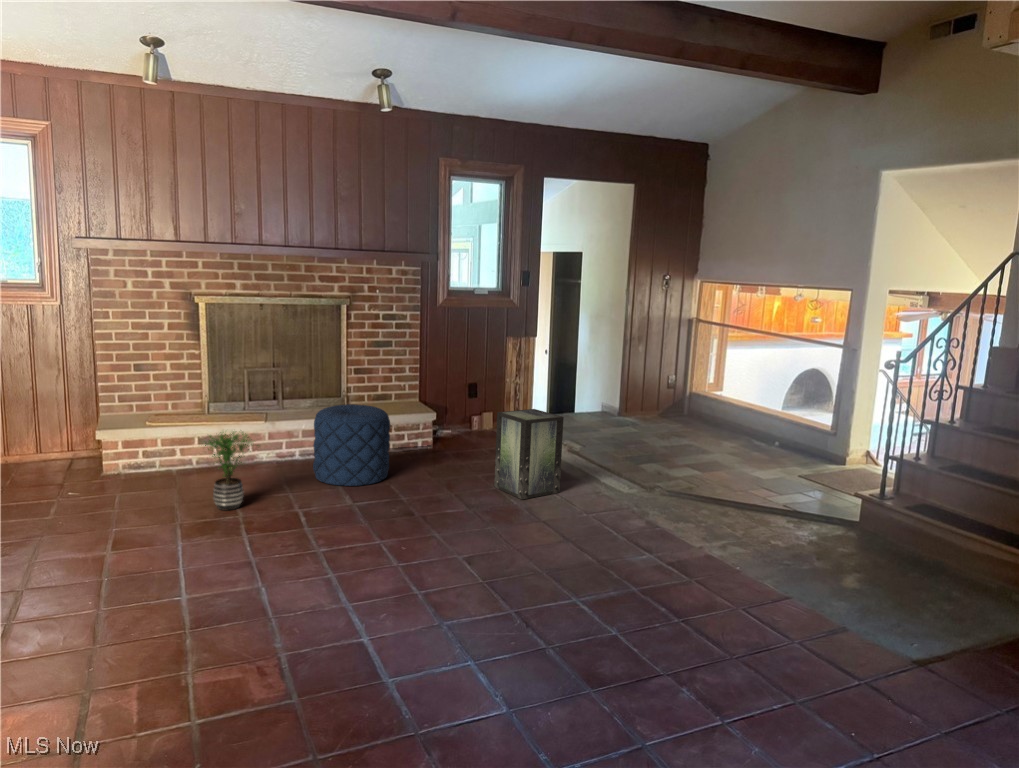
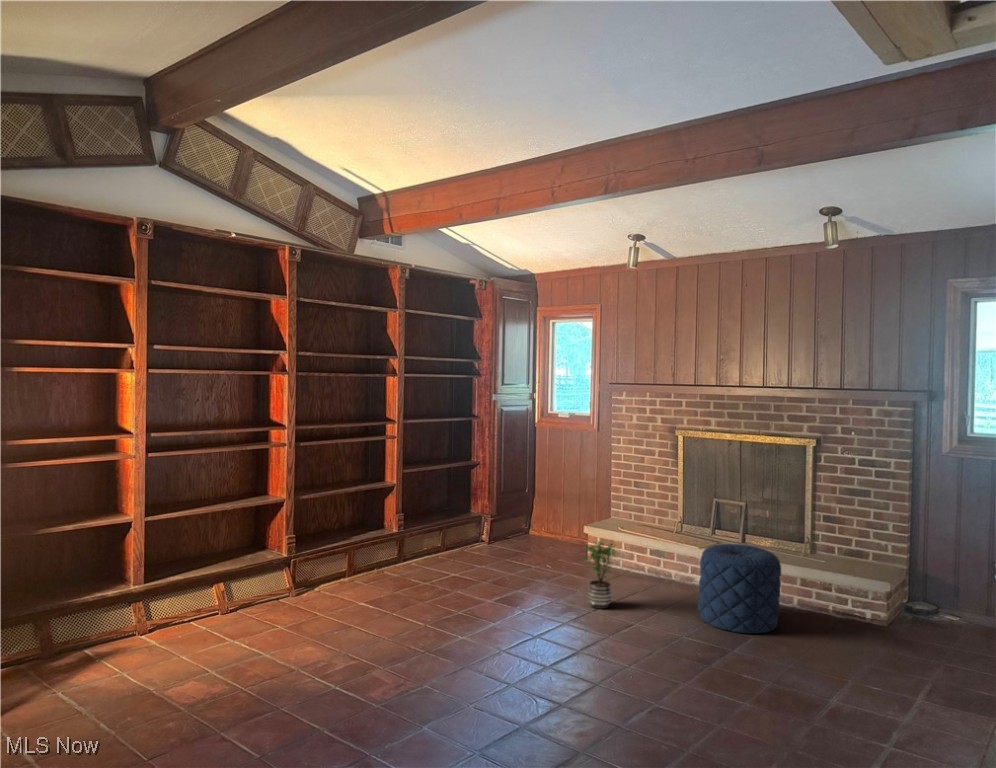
storage box: present [494,409,564,499] -> none [851,589,931,727]

